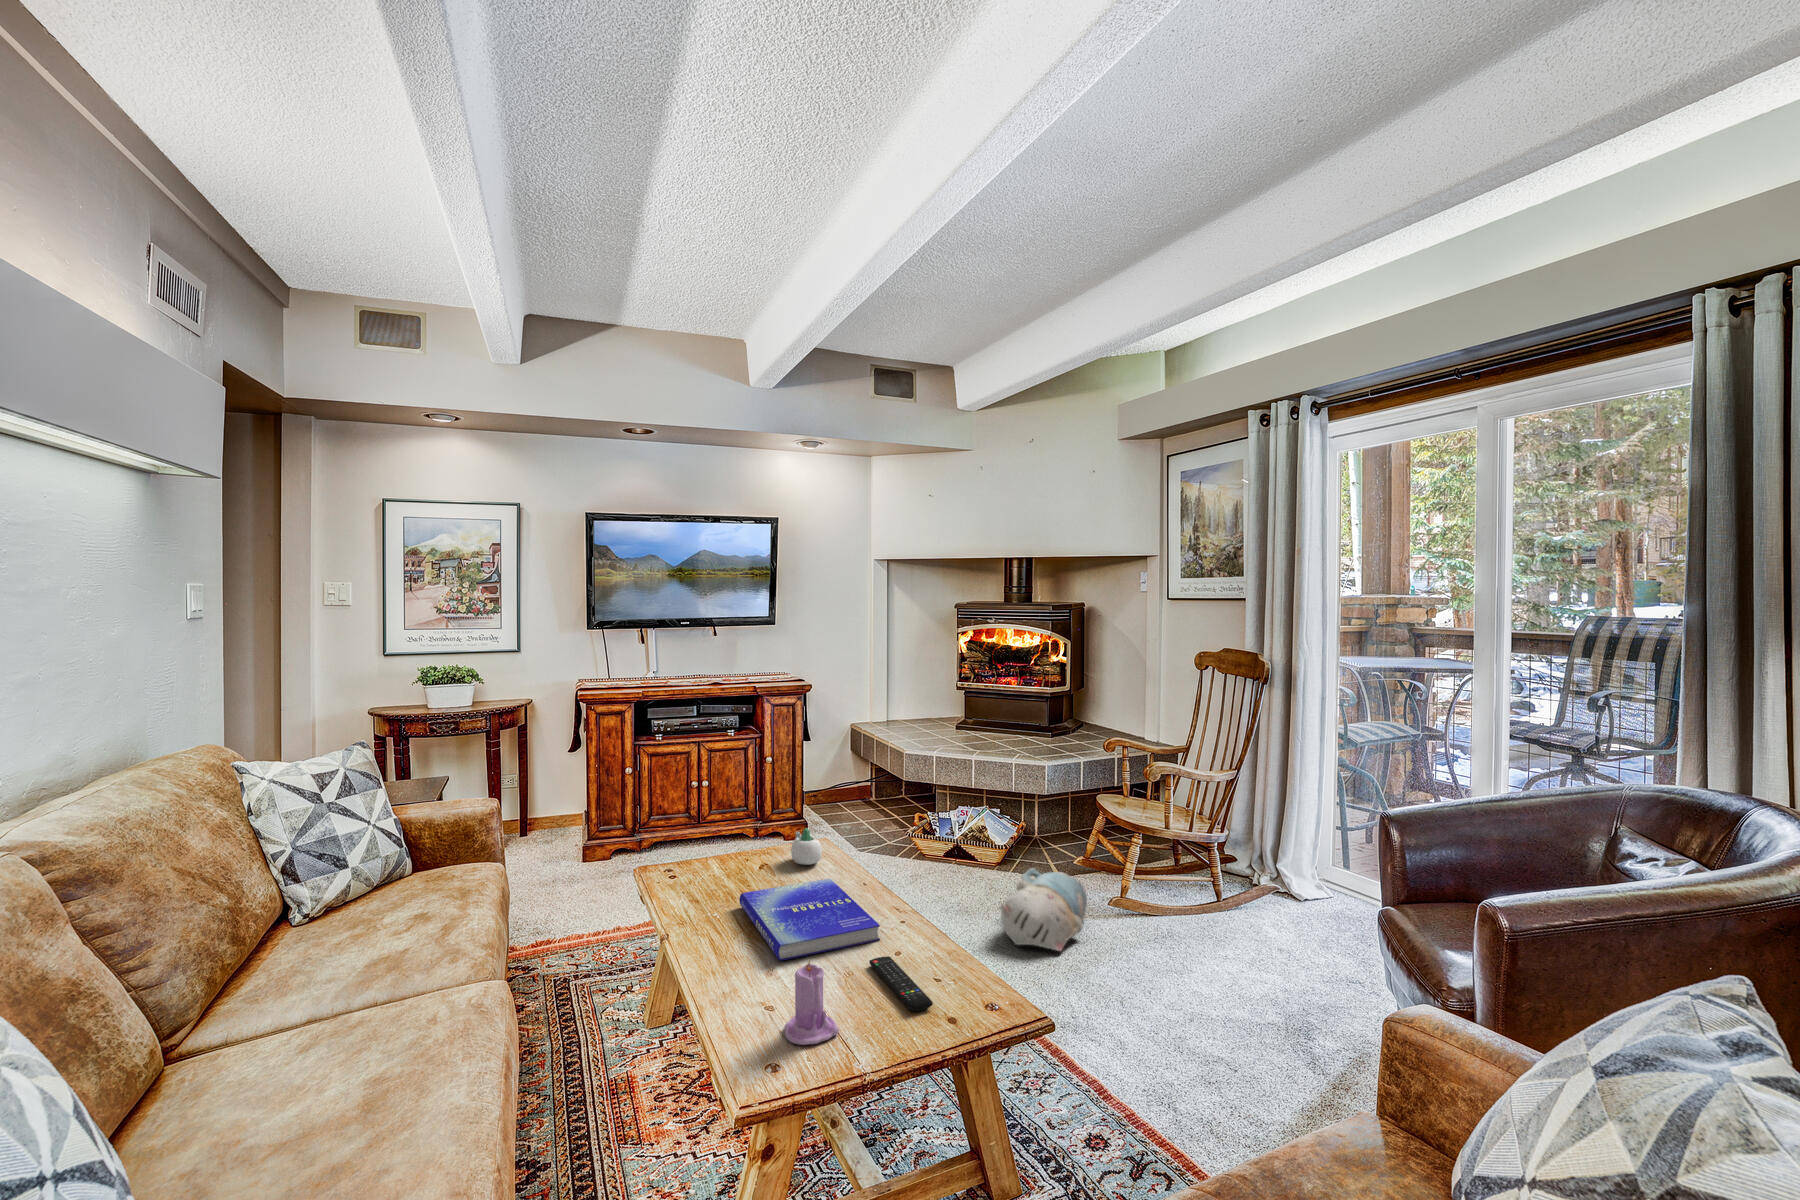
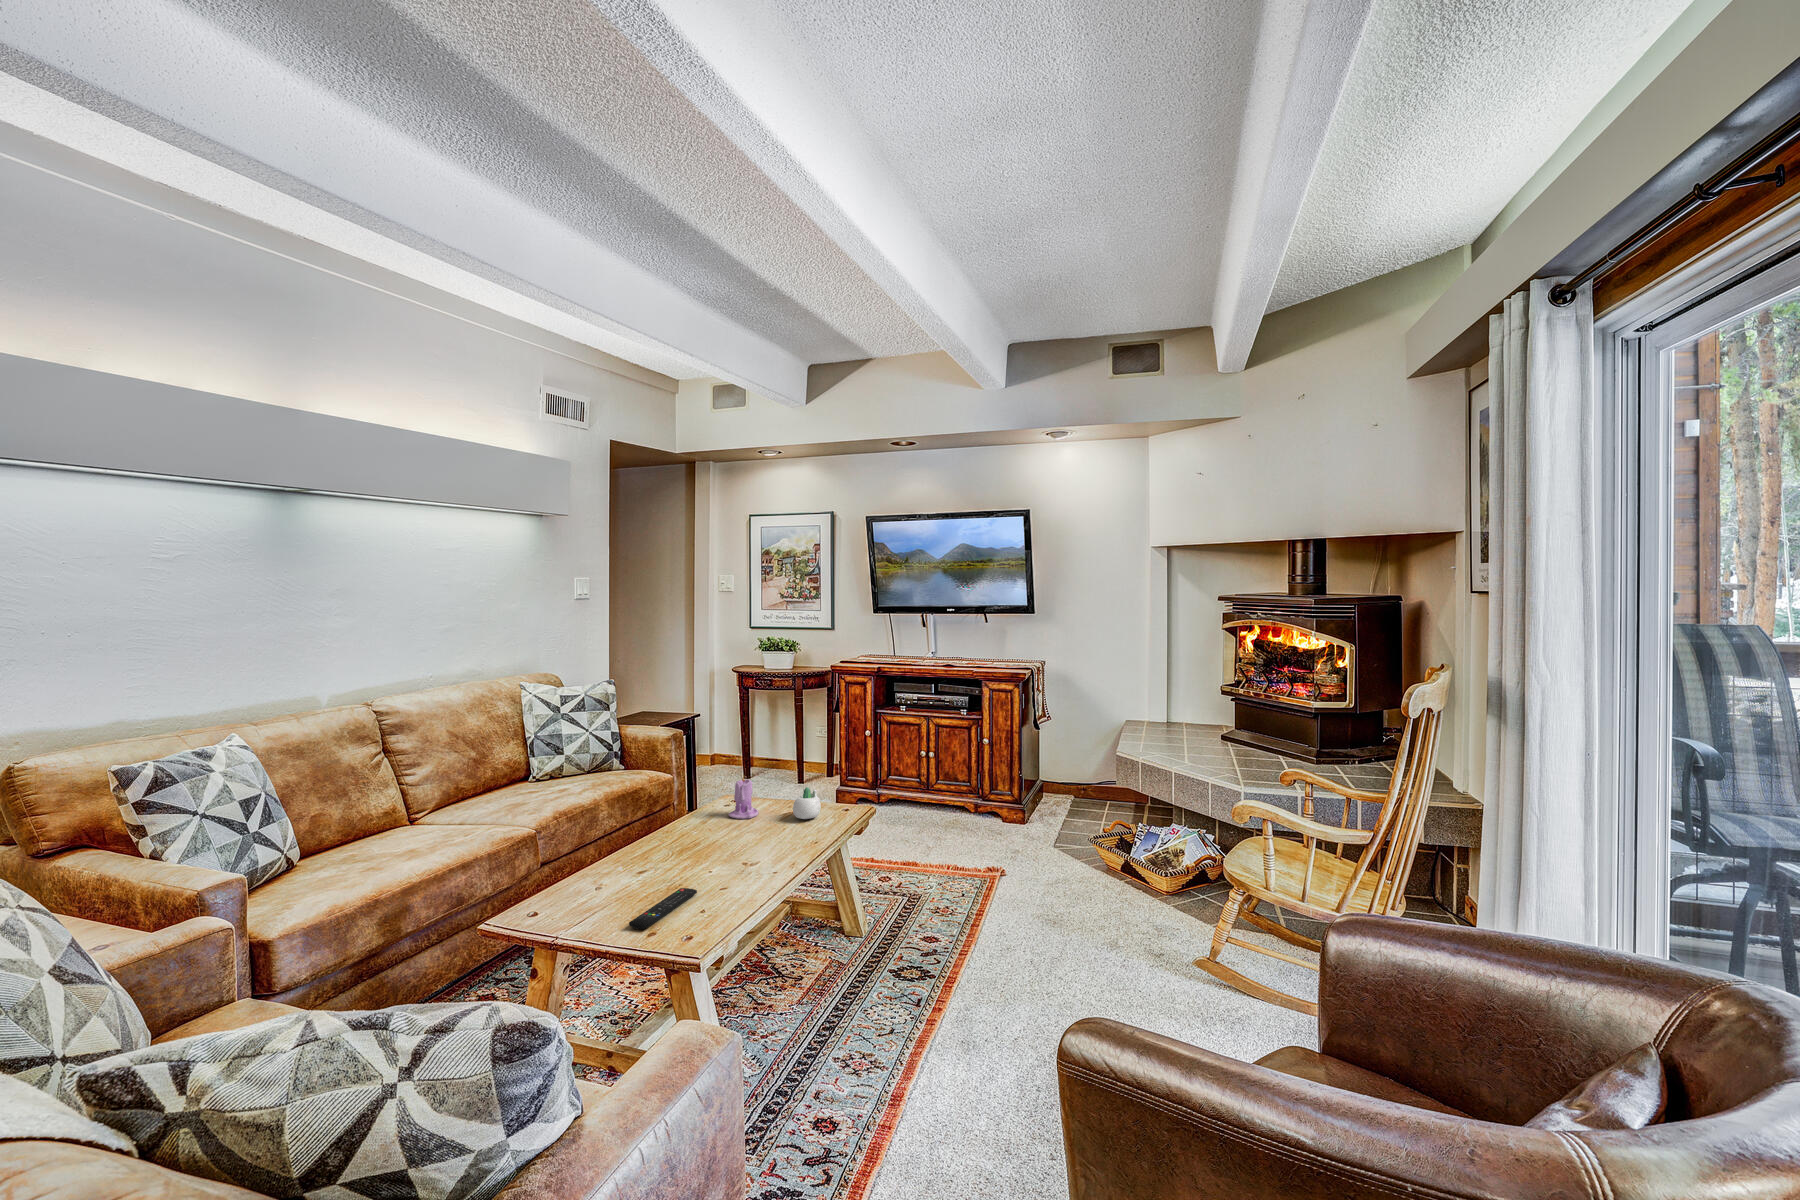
plush toy: present [1000,868,1087,951] -> none [1027,893,1160,985]
book: present [739,878,880,960] -> none [644,823,778,880]
candle: present [785,960,839,1045] -> present [729,777,758,819]

